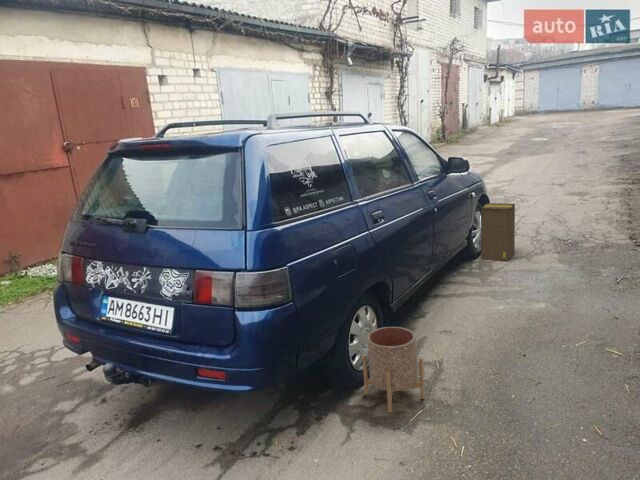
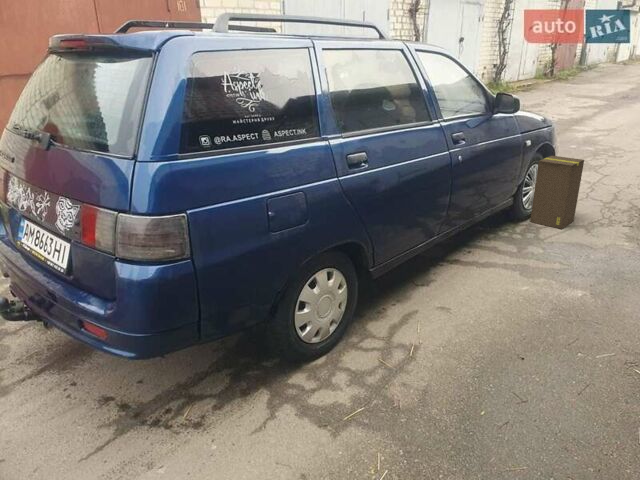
planter: present [362,327,425,413] -> none [311,298,379,402]

